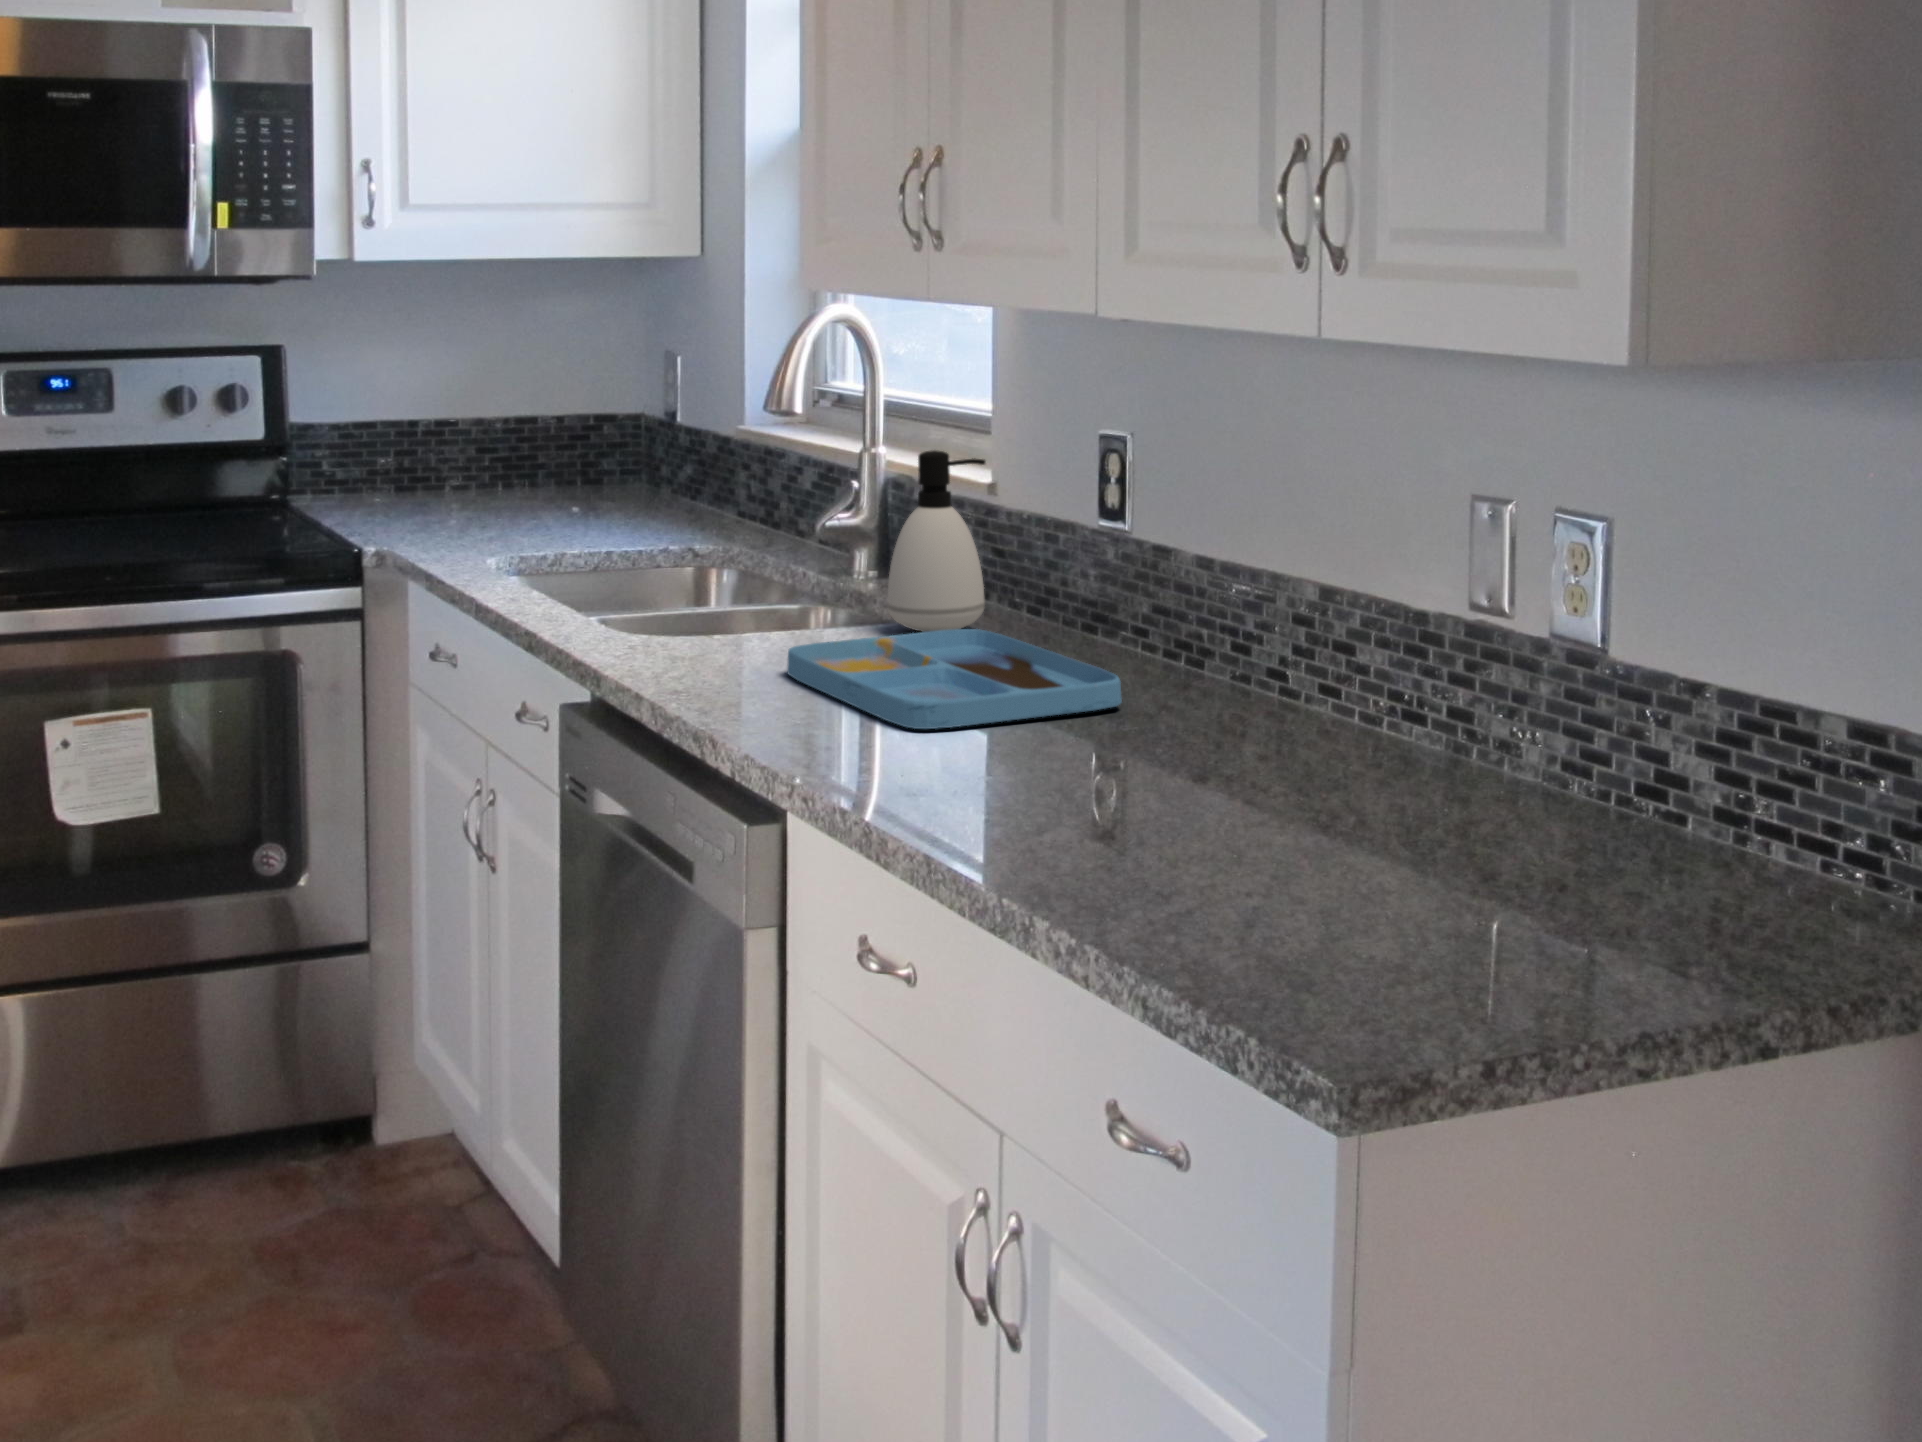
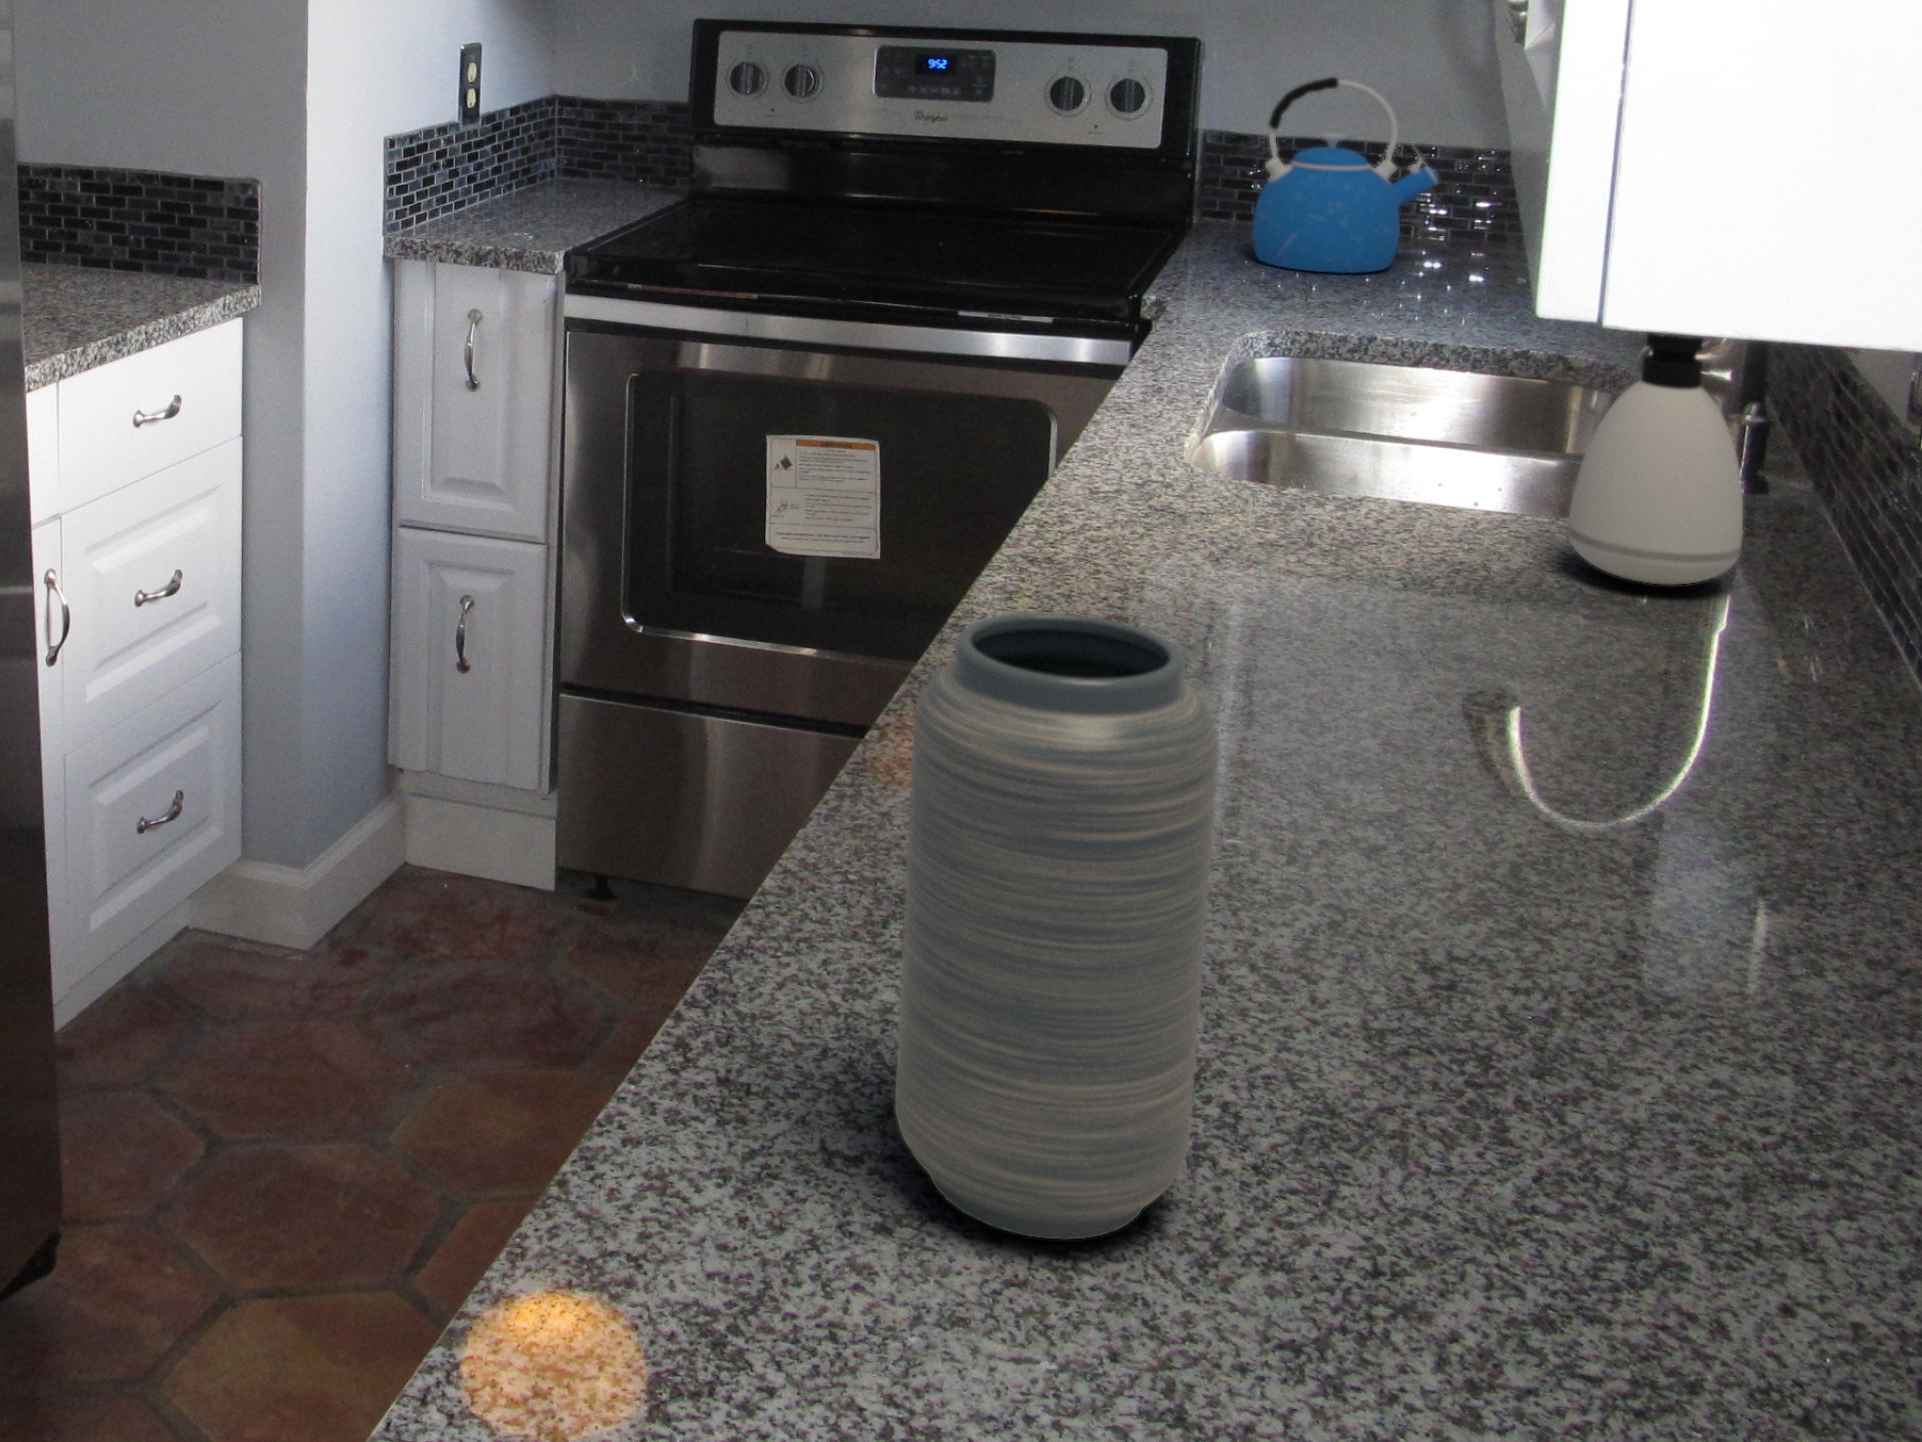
kettle: none [374,364,503,517] -> present [1252,77,1439,273]
vase: none [1076,575,1230,896] -> present [895,613,1219,1240]
tray: present [787,629,1122,729] -> none [1246,557,1698,800]

